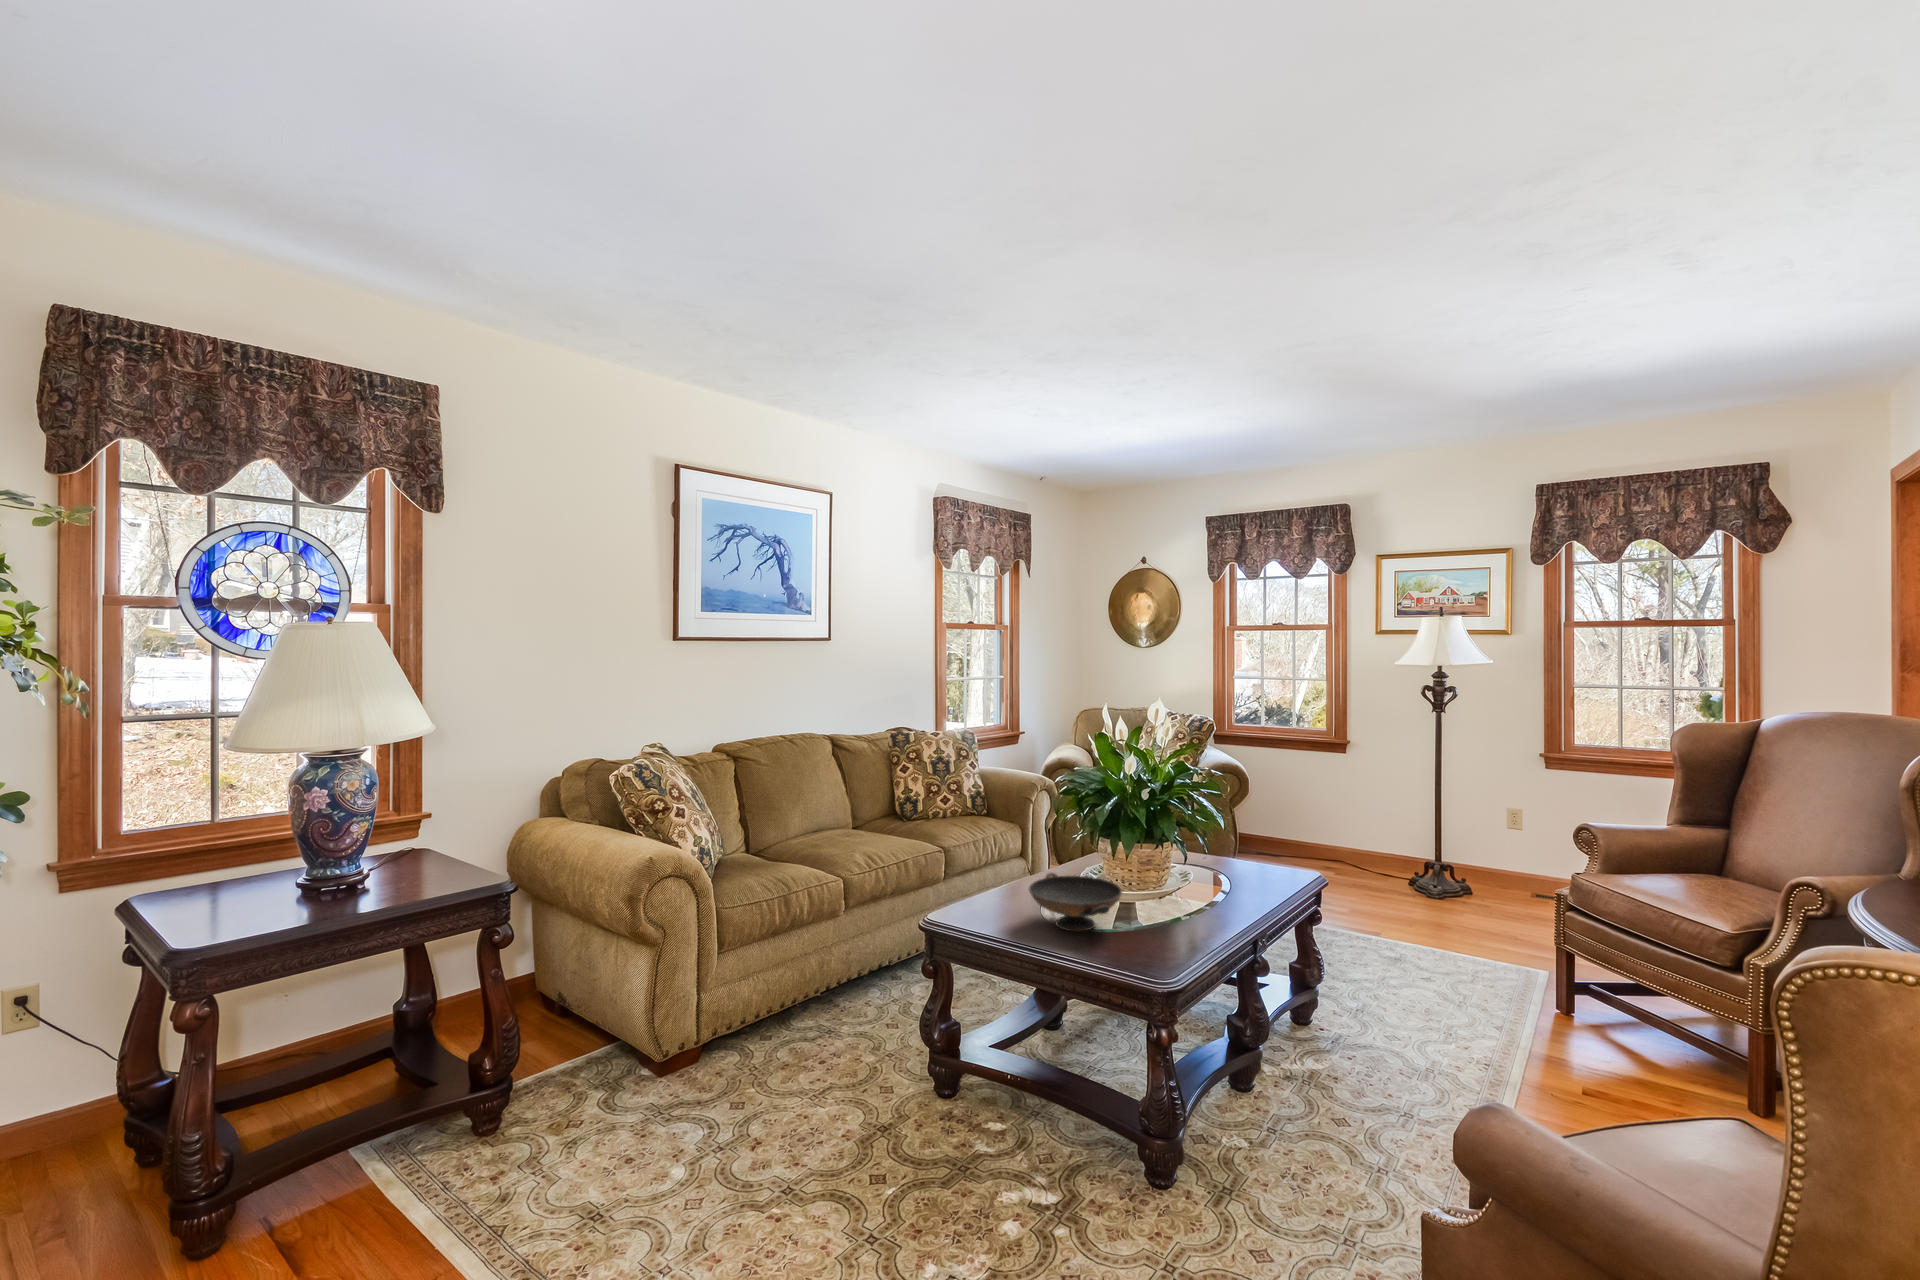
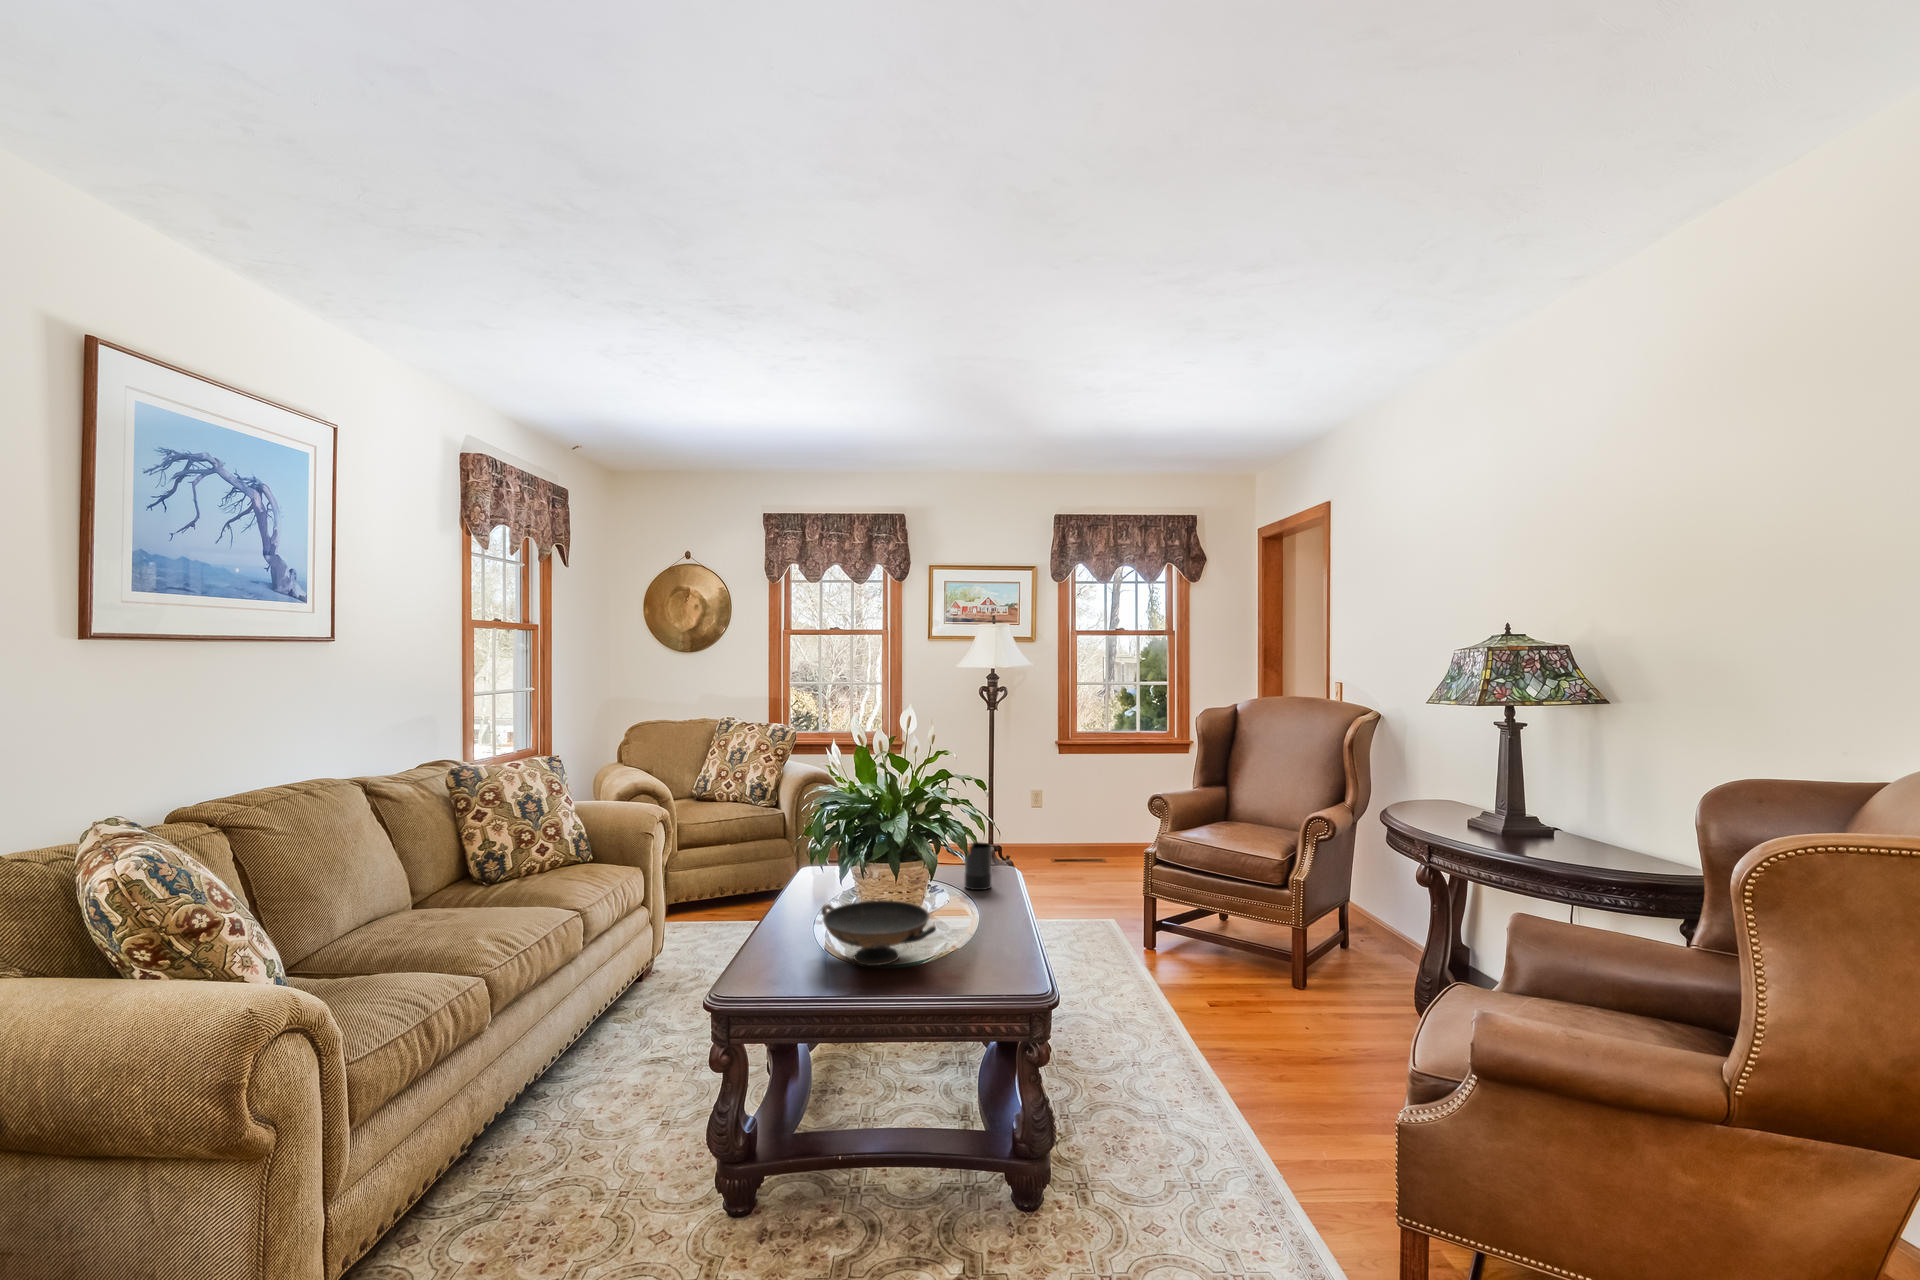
candle: none [1237,841,1265,894] -> present [965,842,991,890]

